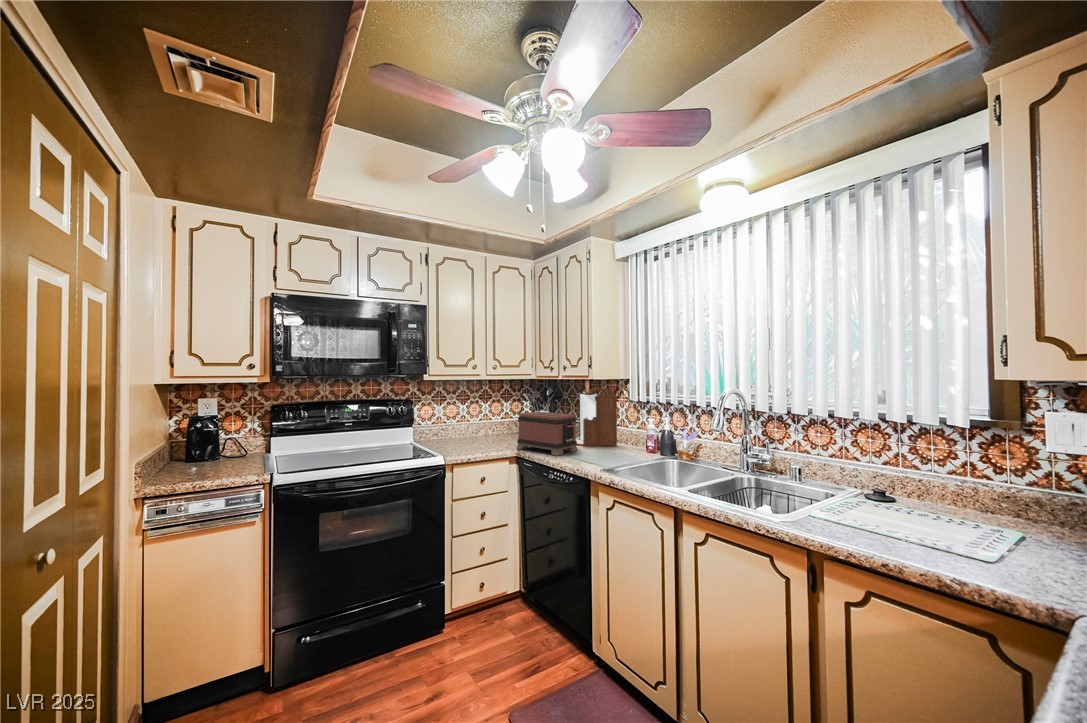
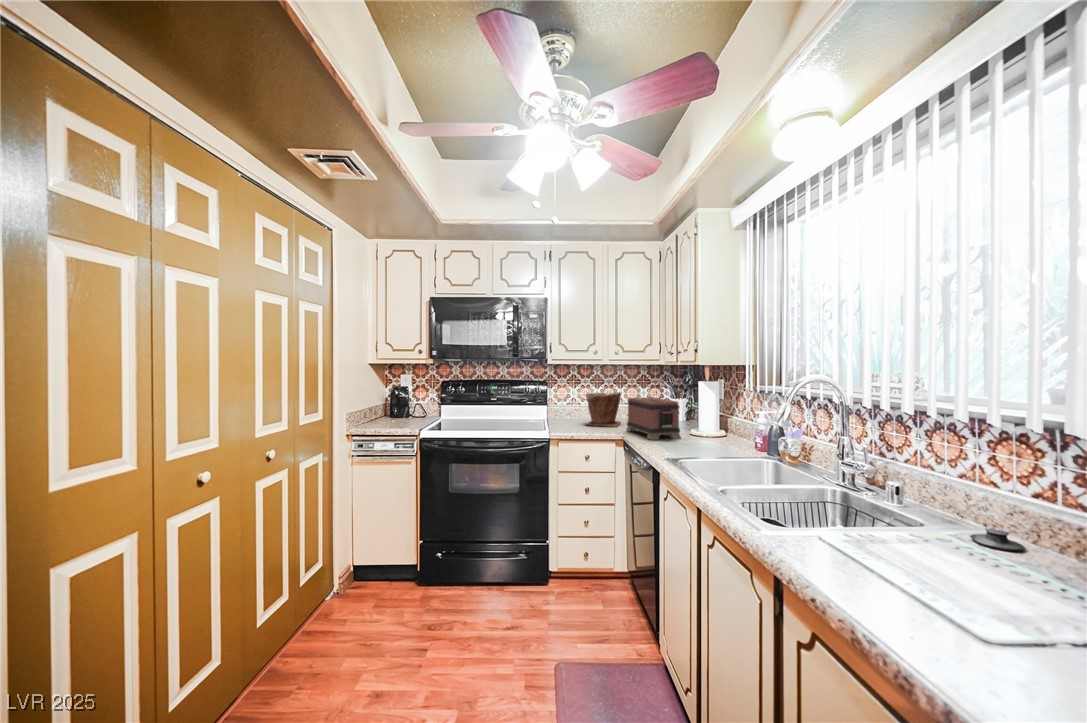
cutting board: present [583,388,617,446] -> none [695,375,734,439]
plant pot: none [458,408,499,448] -> present [586,392,621,427]

